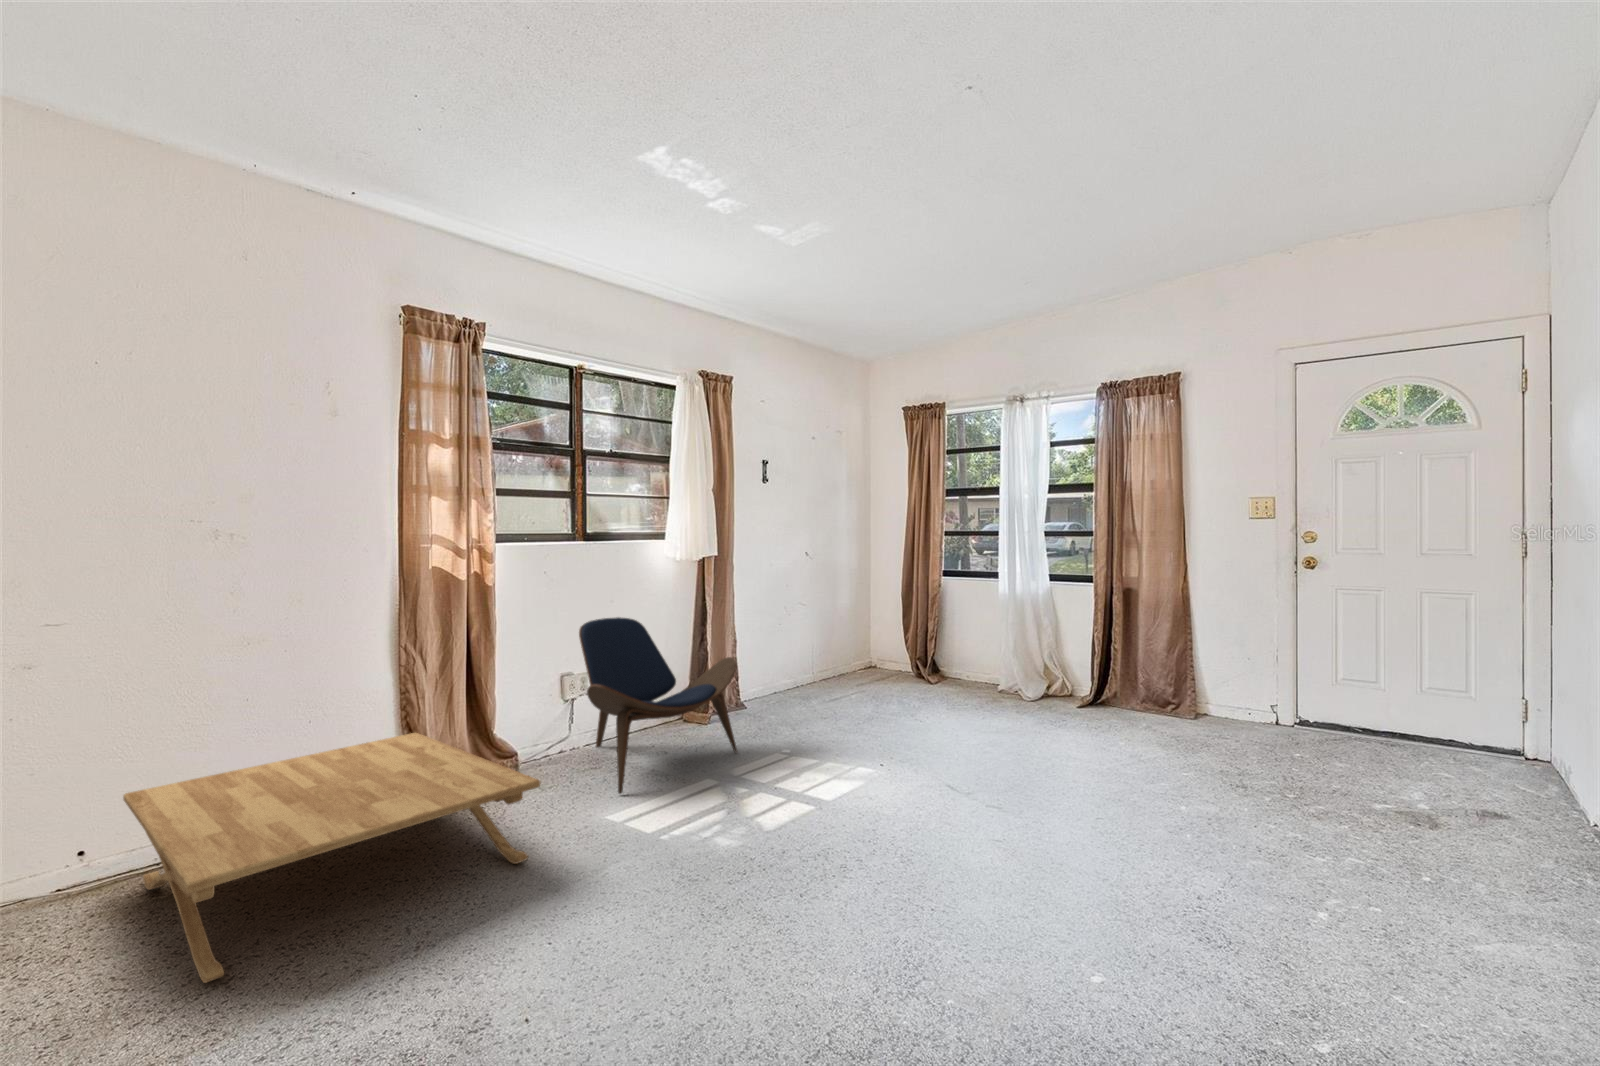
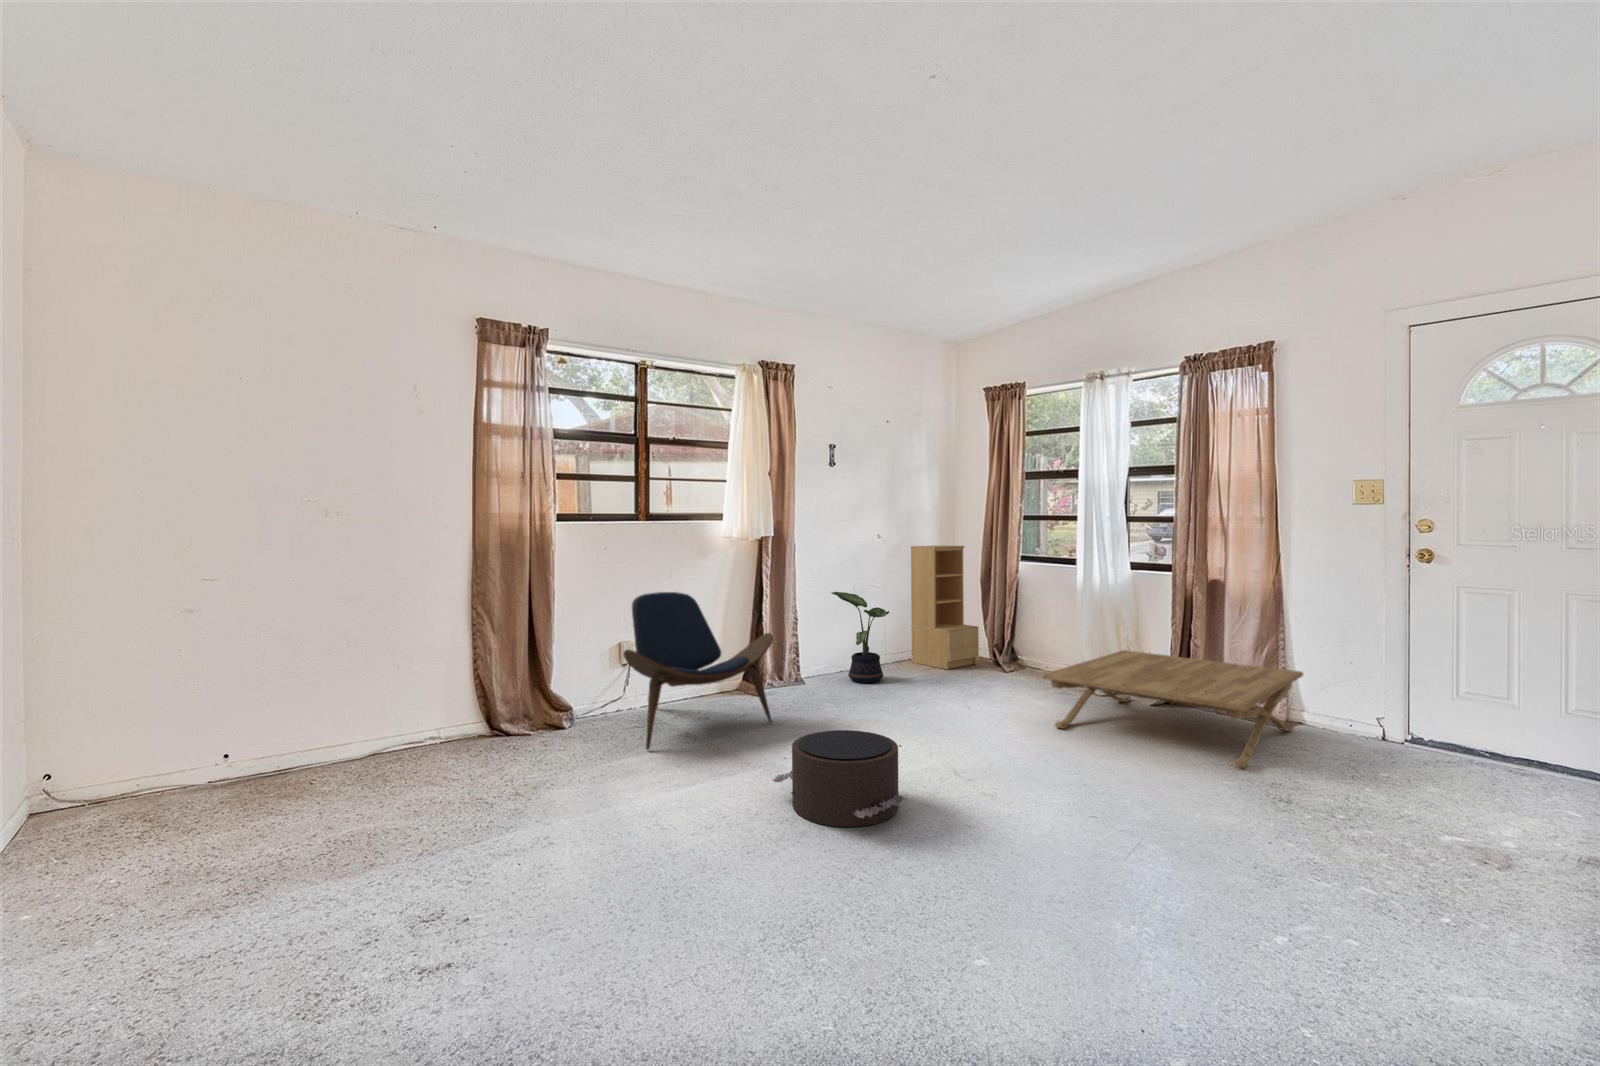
bookshelf: none [835,560,903,684] -> present [911,545,979,669]
potted plant: none [765,610,824,703] -> present [832,592,889,683]
coffee table: present [123,732,540,983] -> present [1042,650,1303,768]
pouf: none [787,755,935,857] -> present [772,730,907,827]

